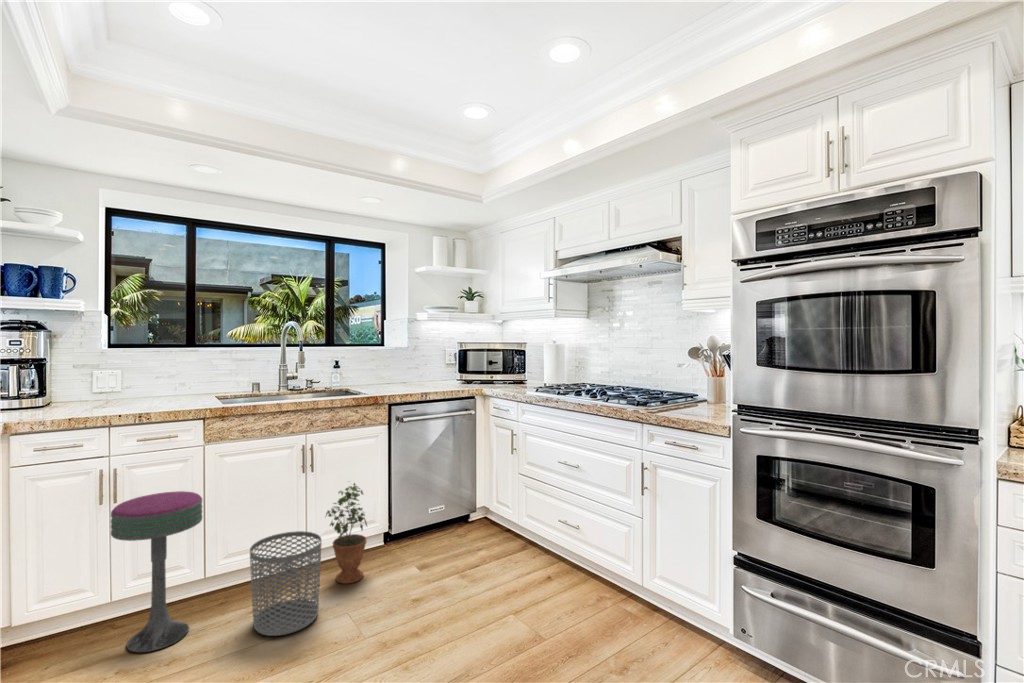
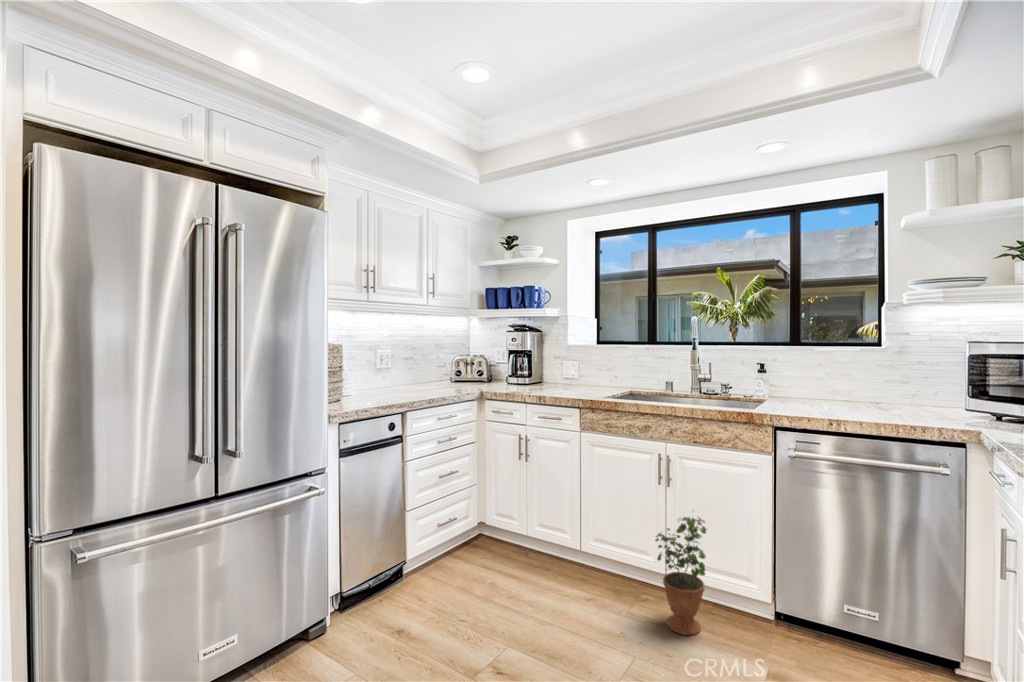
bar stool: present [111,491,202,652] -> none [498,460,557,584]
waste bin: present [250,531,322,636] -> none [553,531,619,638]

